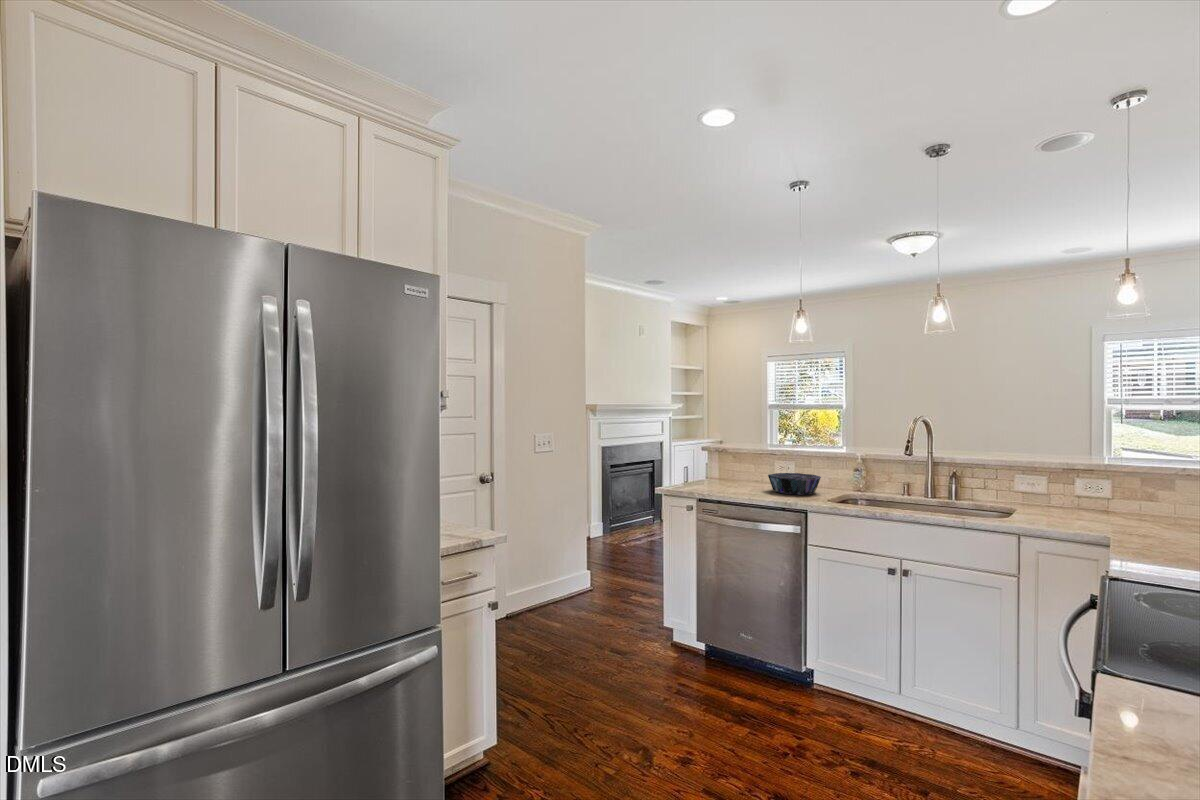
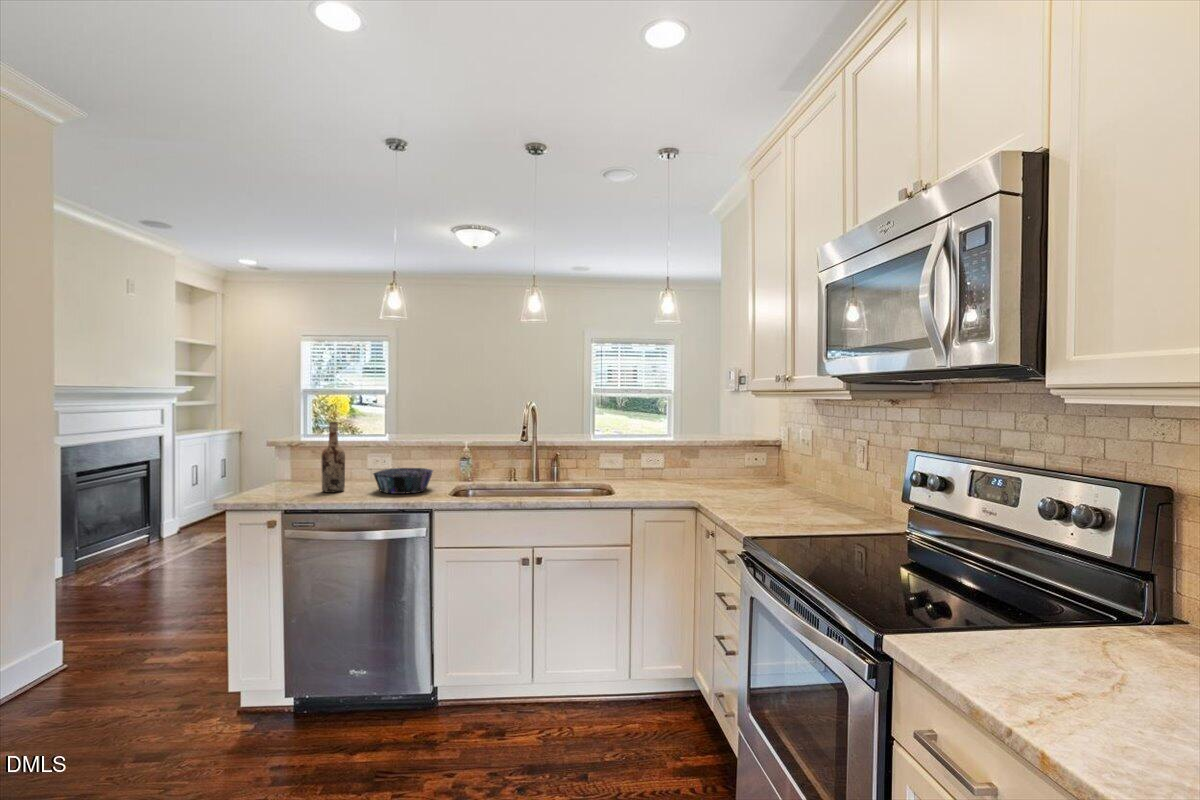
wine bottle: none [731,430,749,488] -> present [322,422,345,493]

